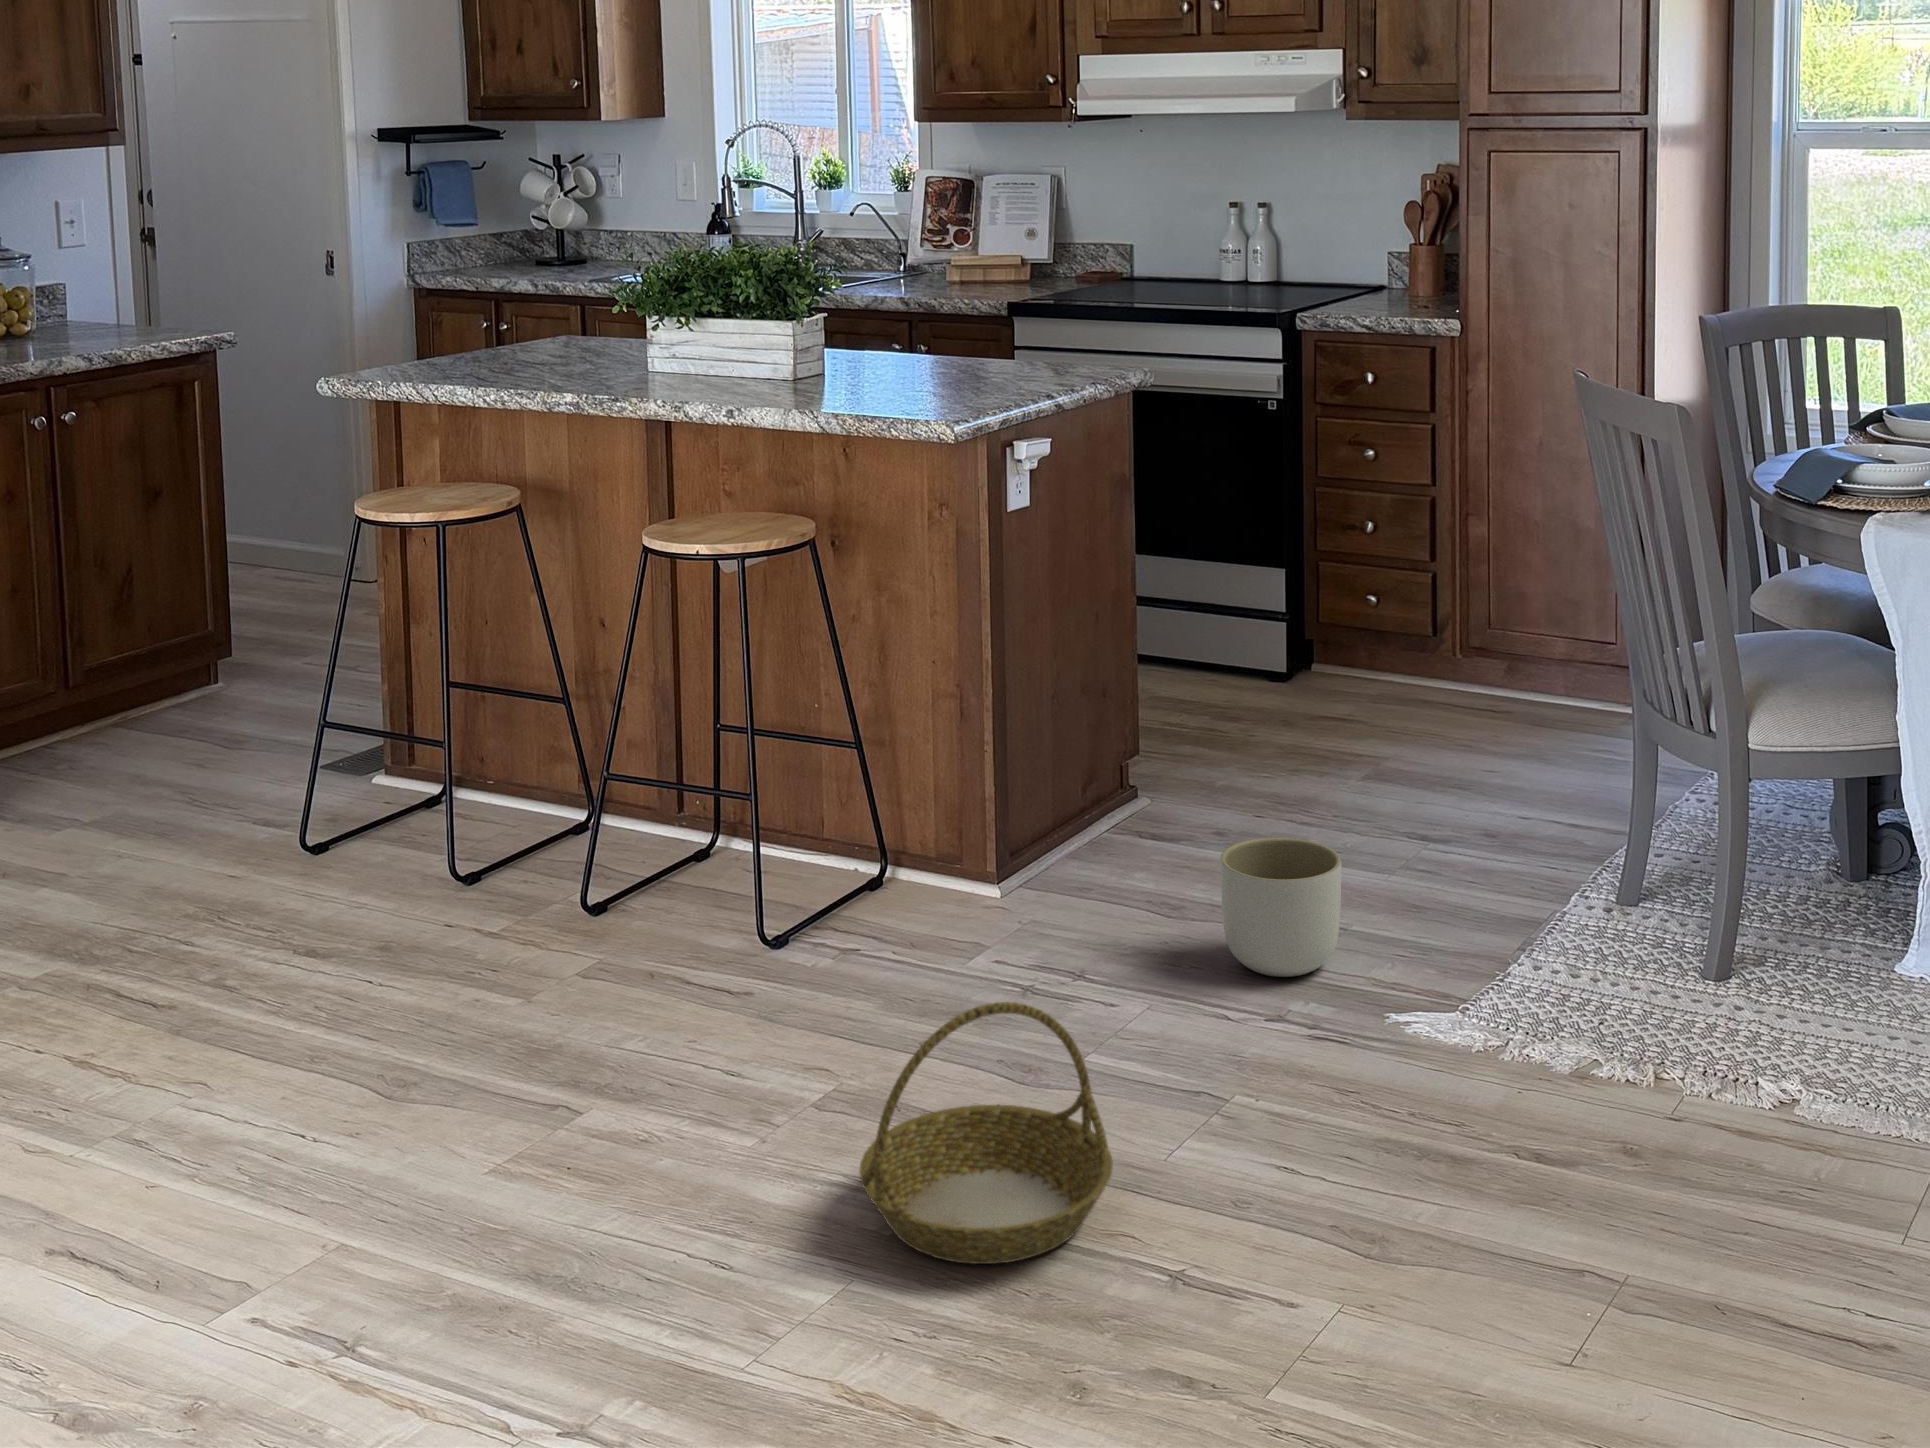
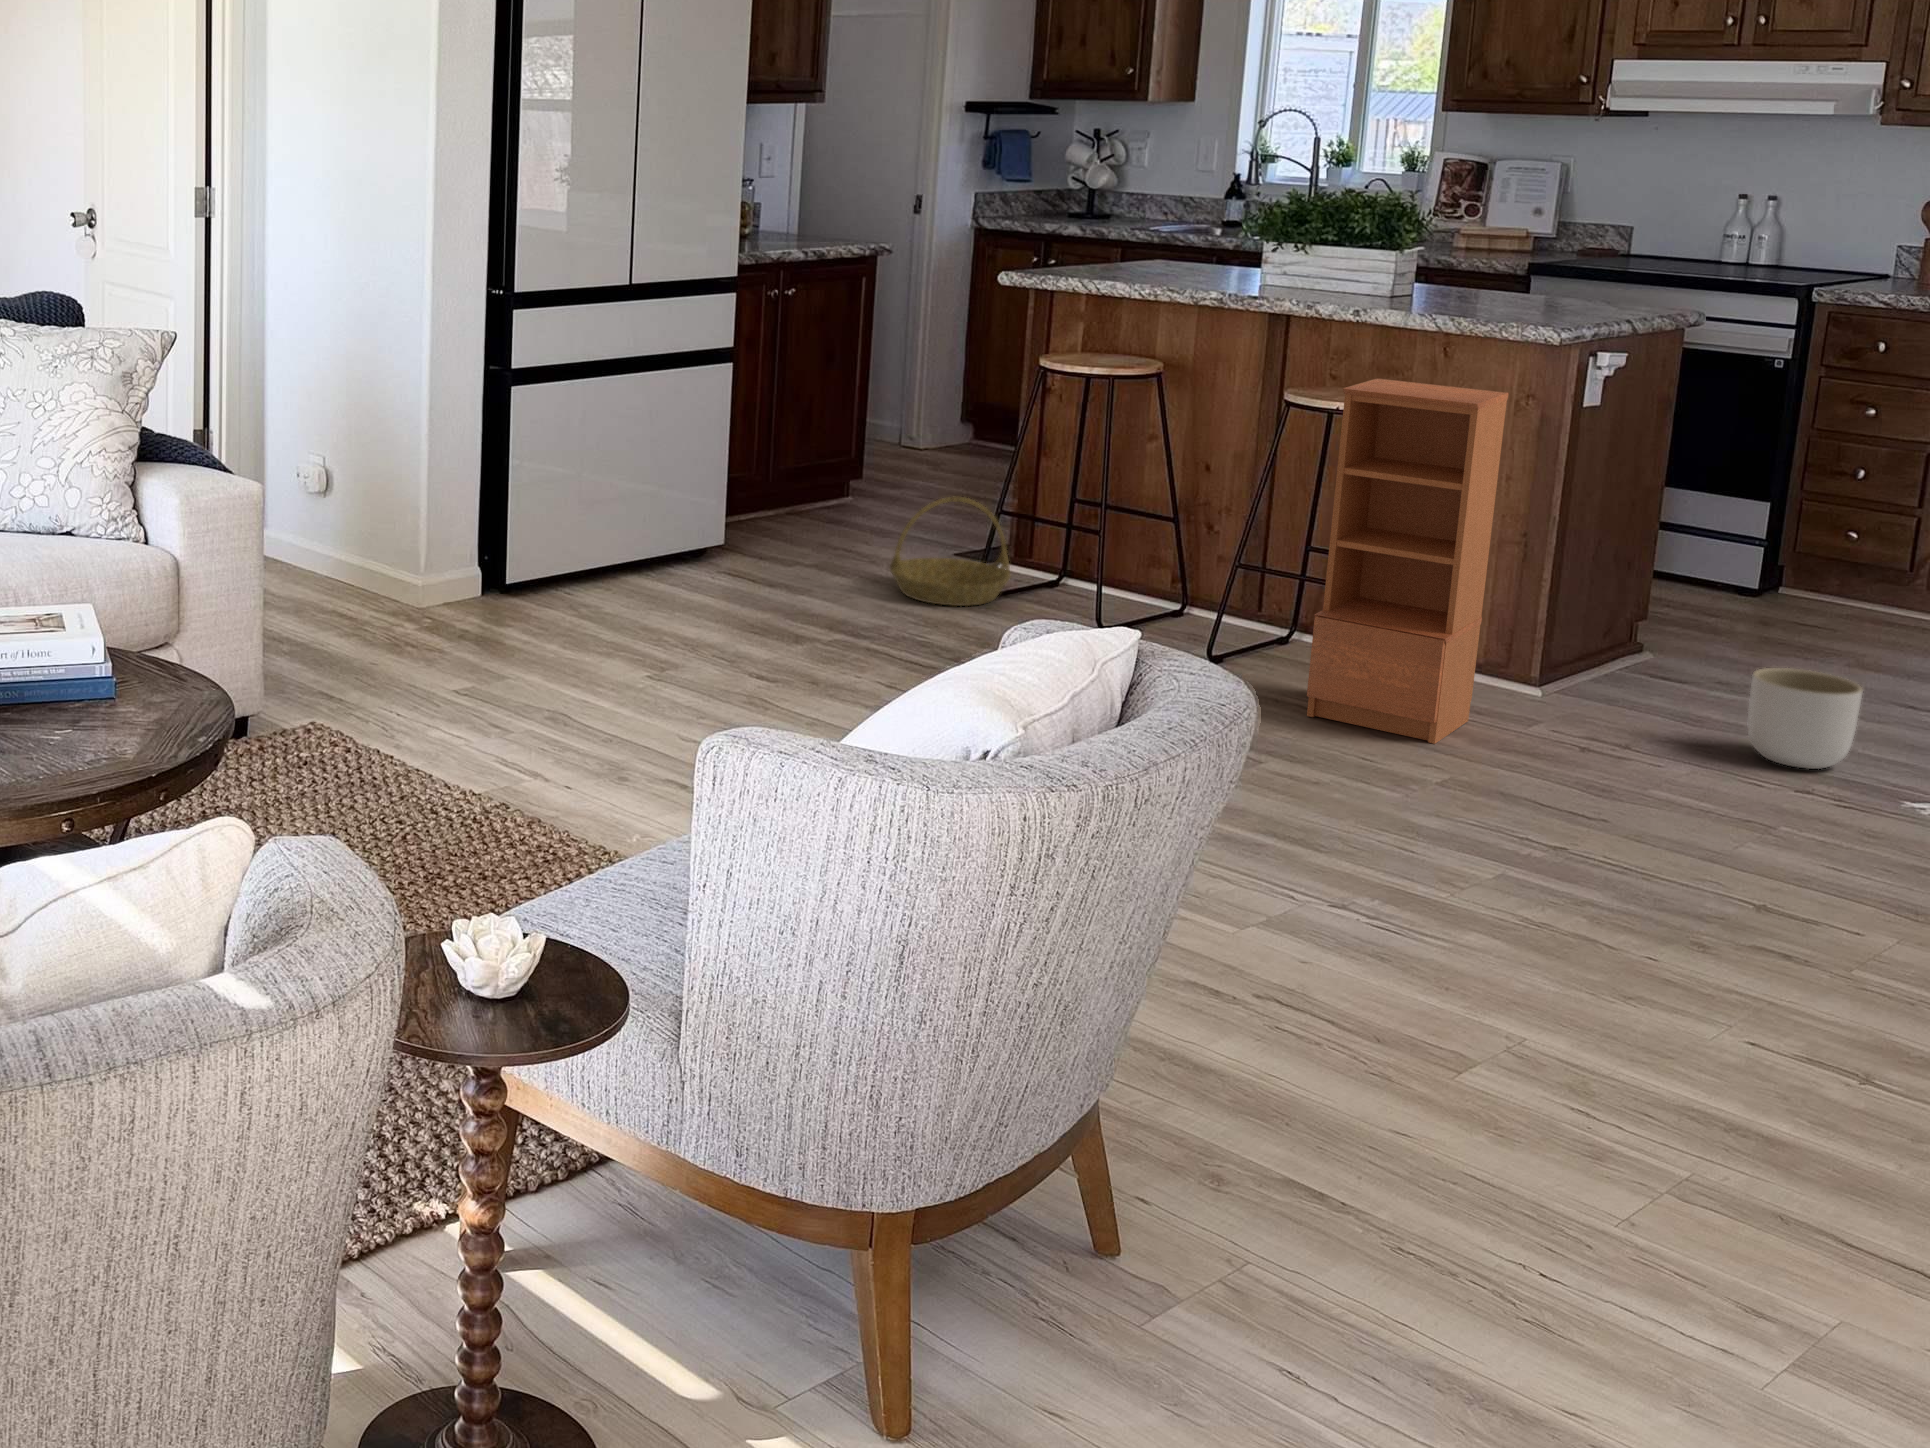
bookcase: none [671,511,900,1028] -> present [1307,378,1509,744]
basket: present [859,1002,1113,1264] -> present [890,497,1010,606]

